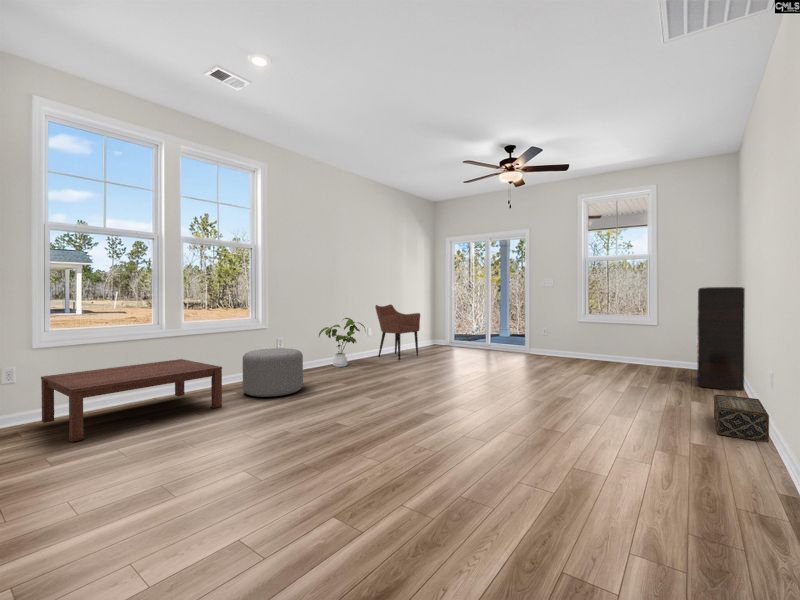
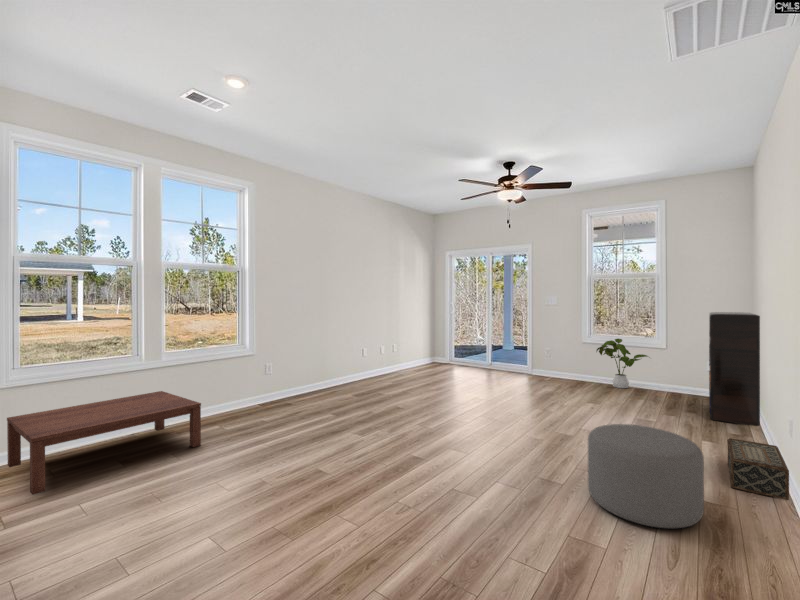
armchair: present [375,304,420,360] -> none [371,322,418,382]
house plant: present [319,318,365,367] -> present [597,339,648,388]
ottoman: present [243,348,303,397] -> present [588,424,704,528]

